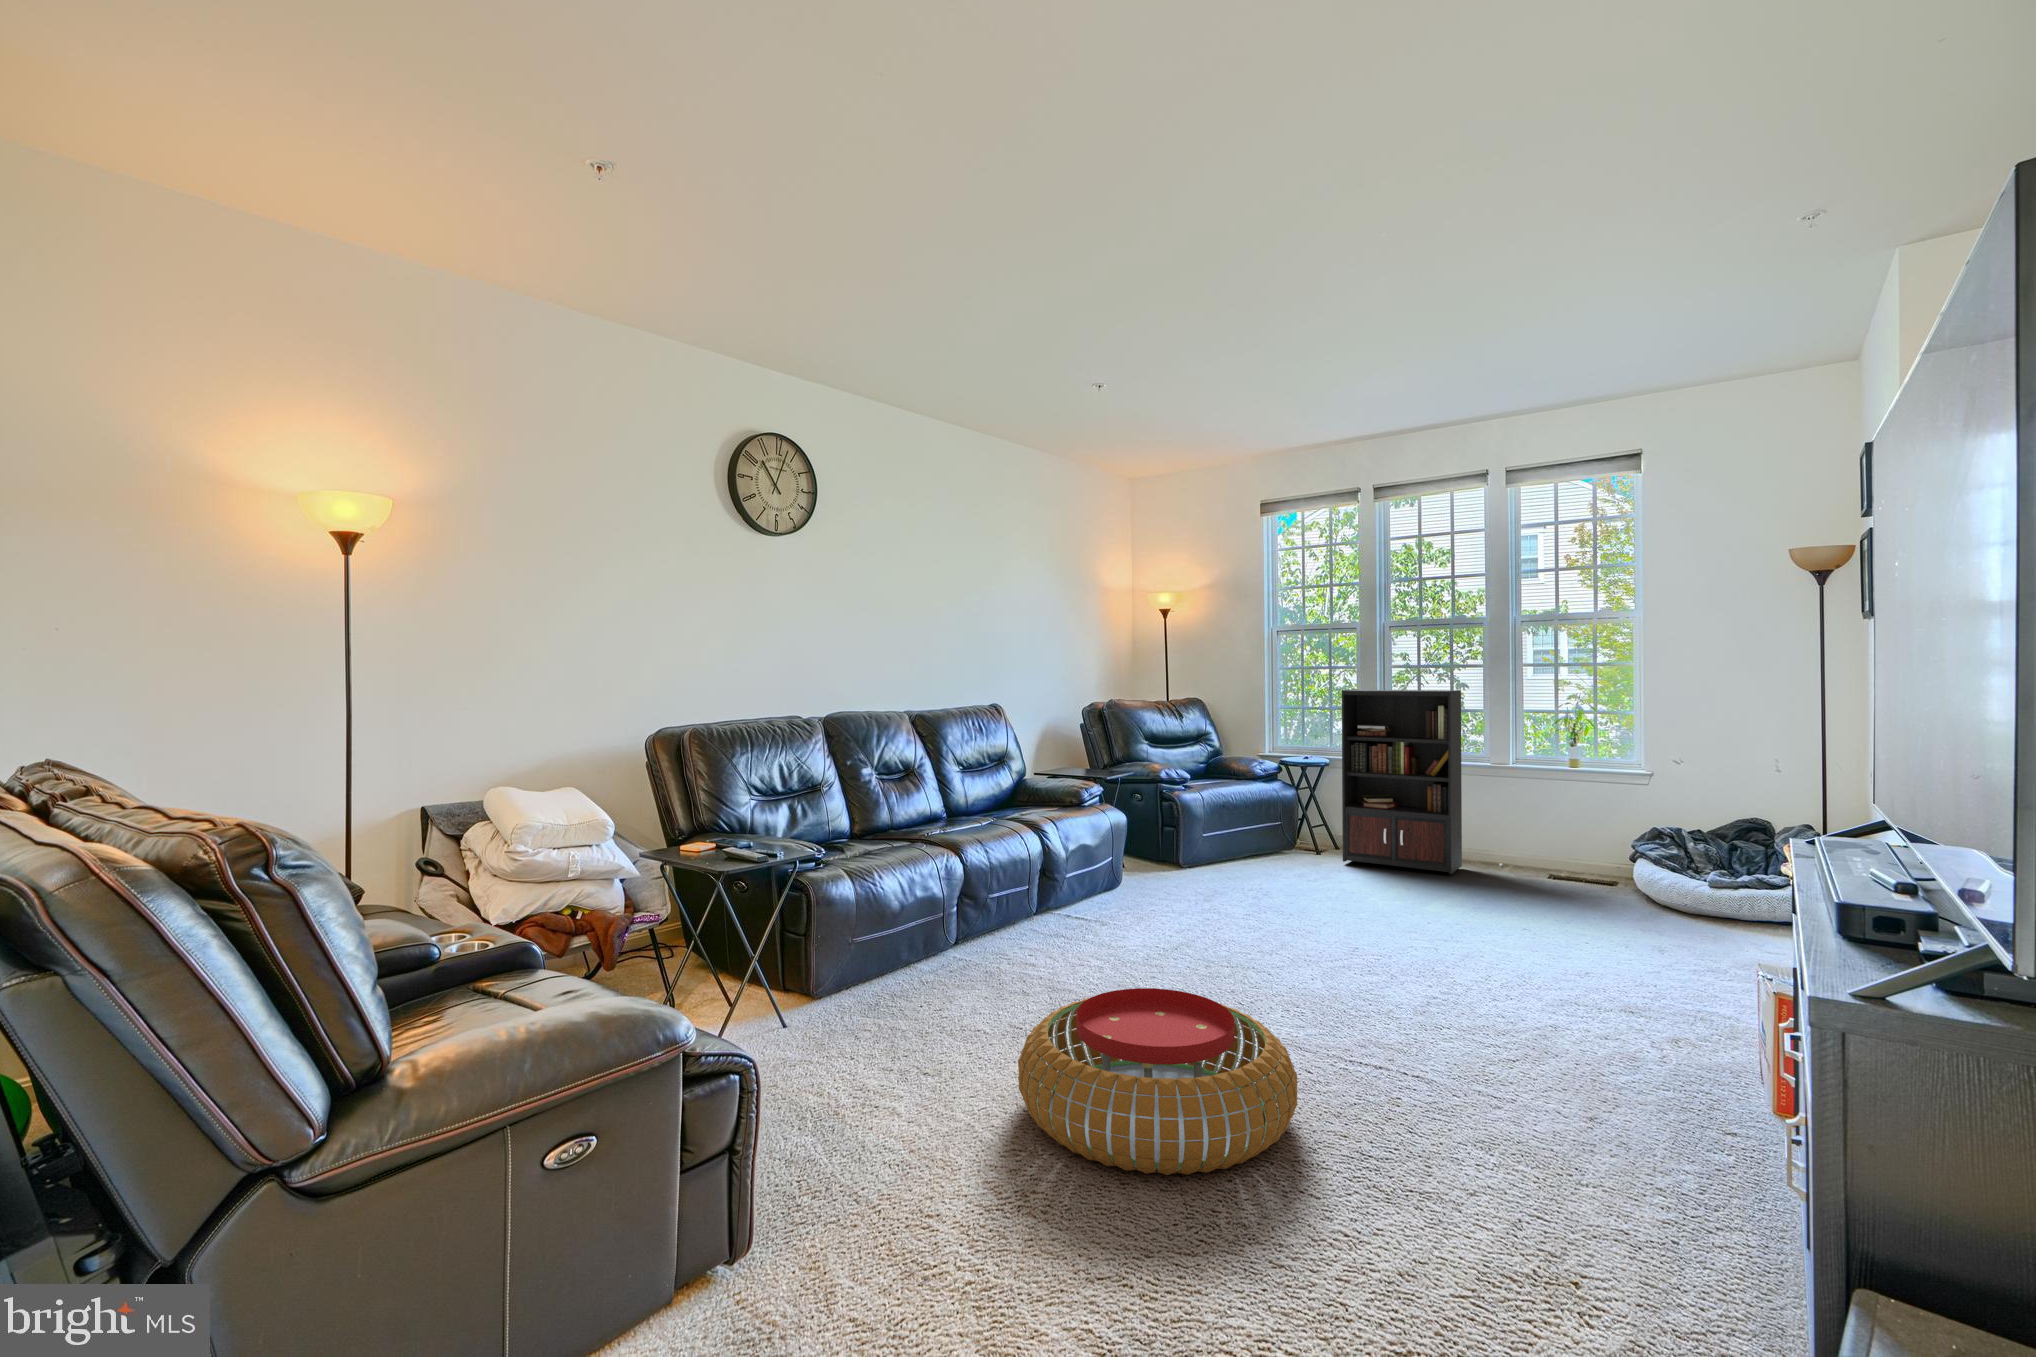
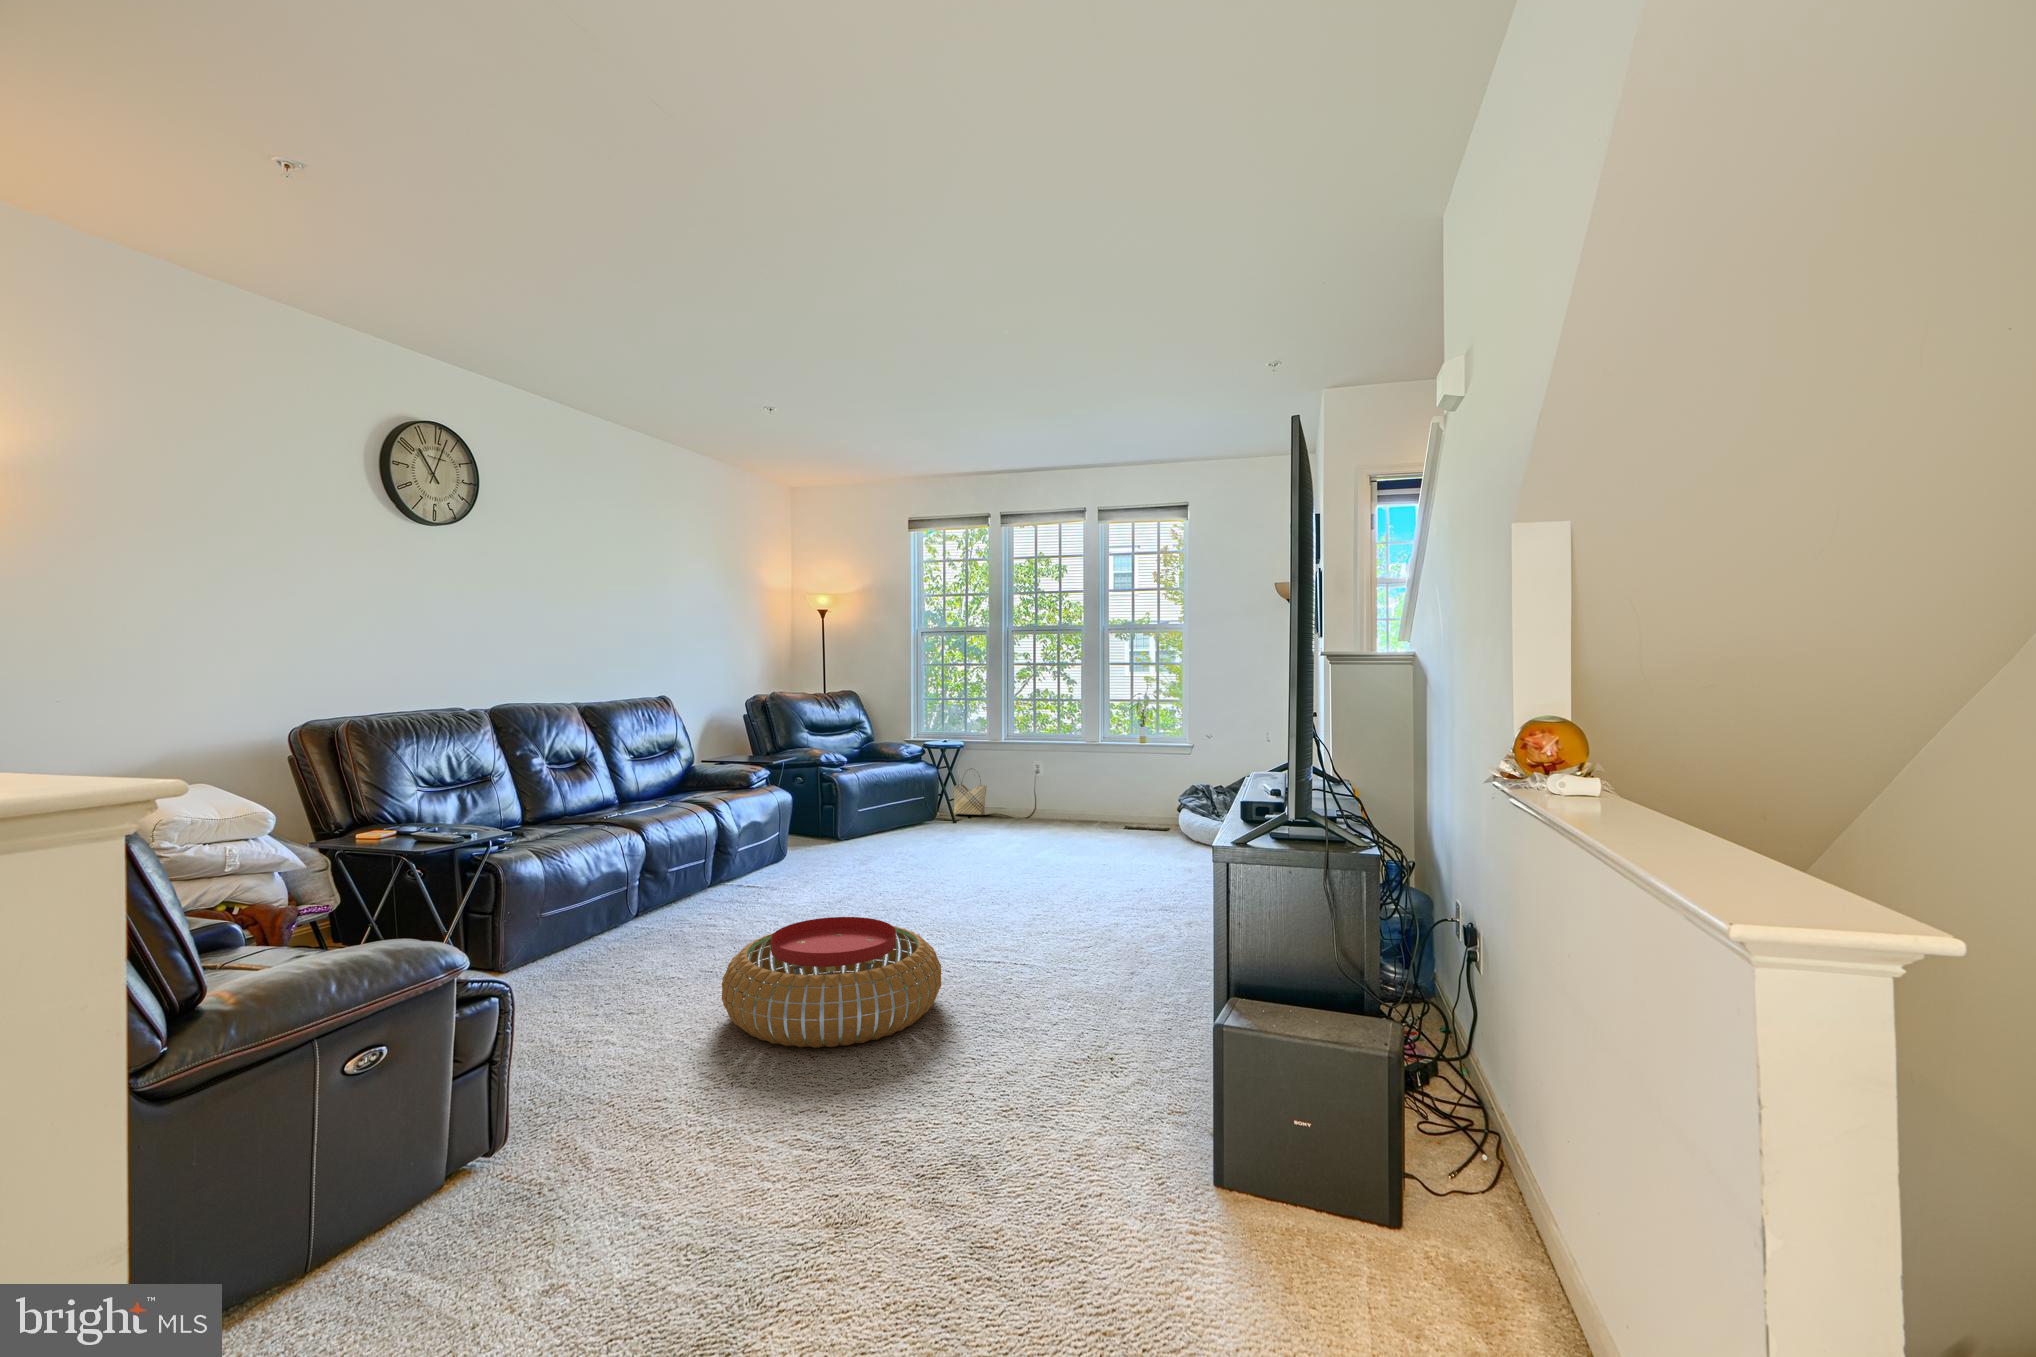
bookcase: present [1342,689,1502,874] -> none [973,683,1091,829]
woven basket: none [1317,791,1360,848] -> present [953,768,987,815]

